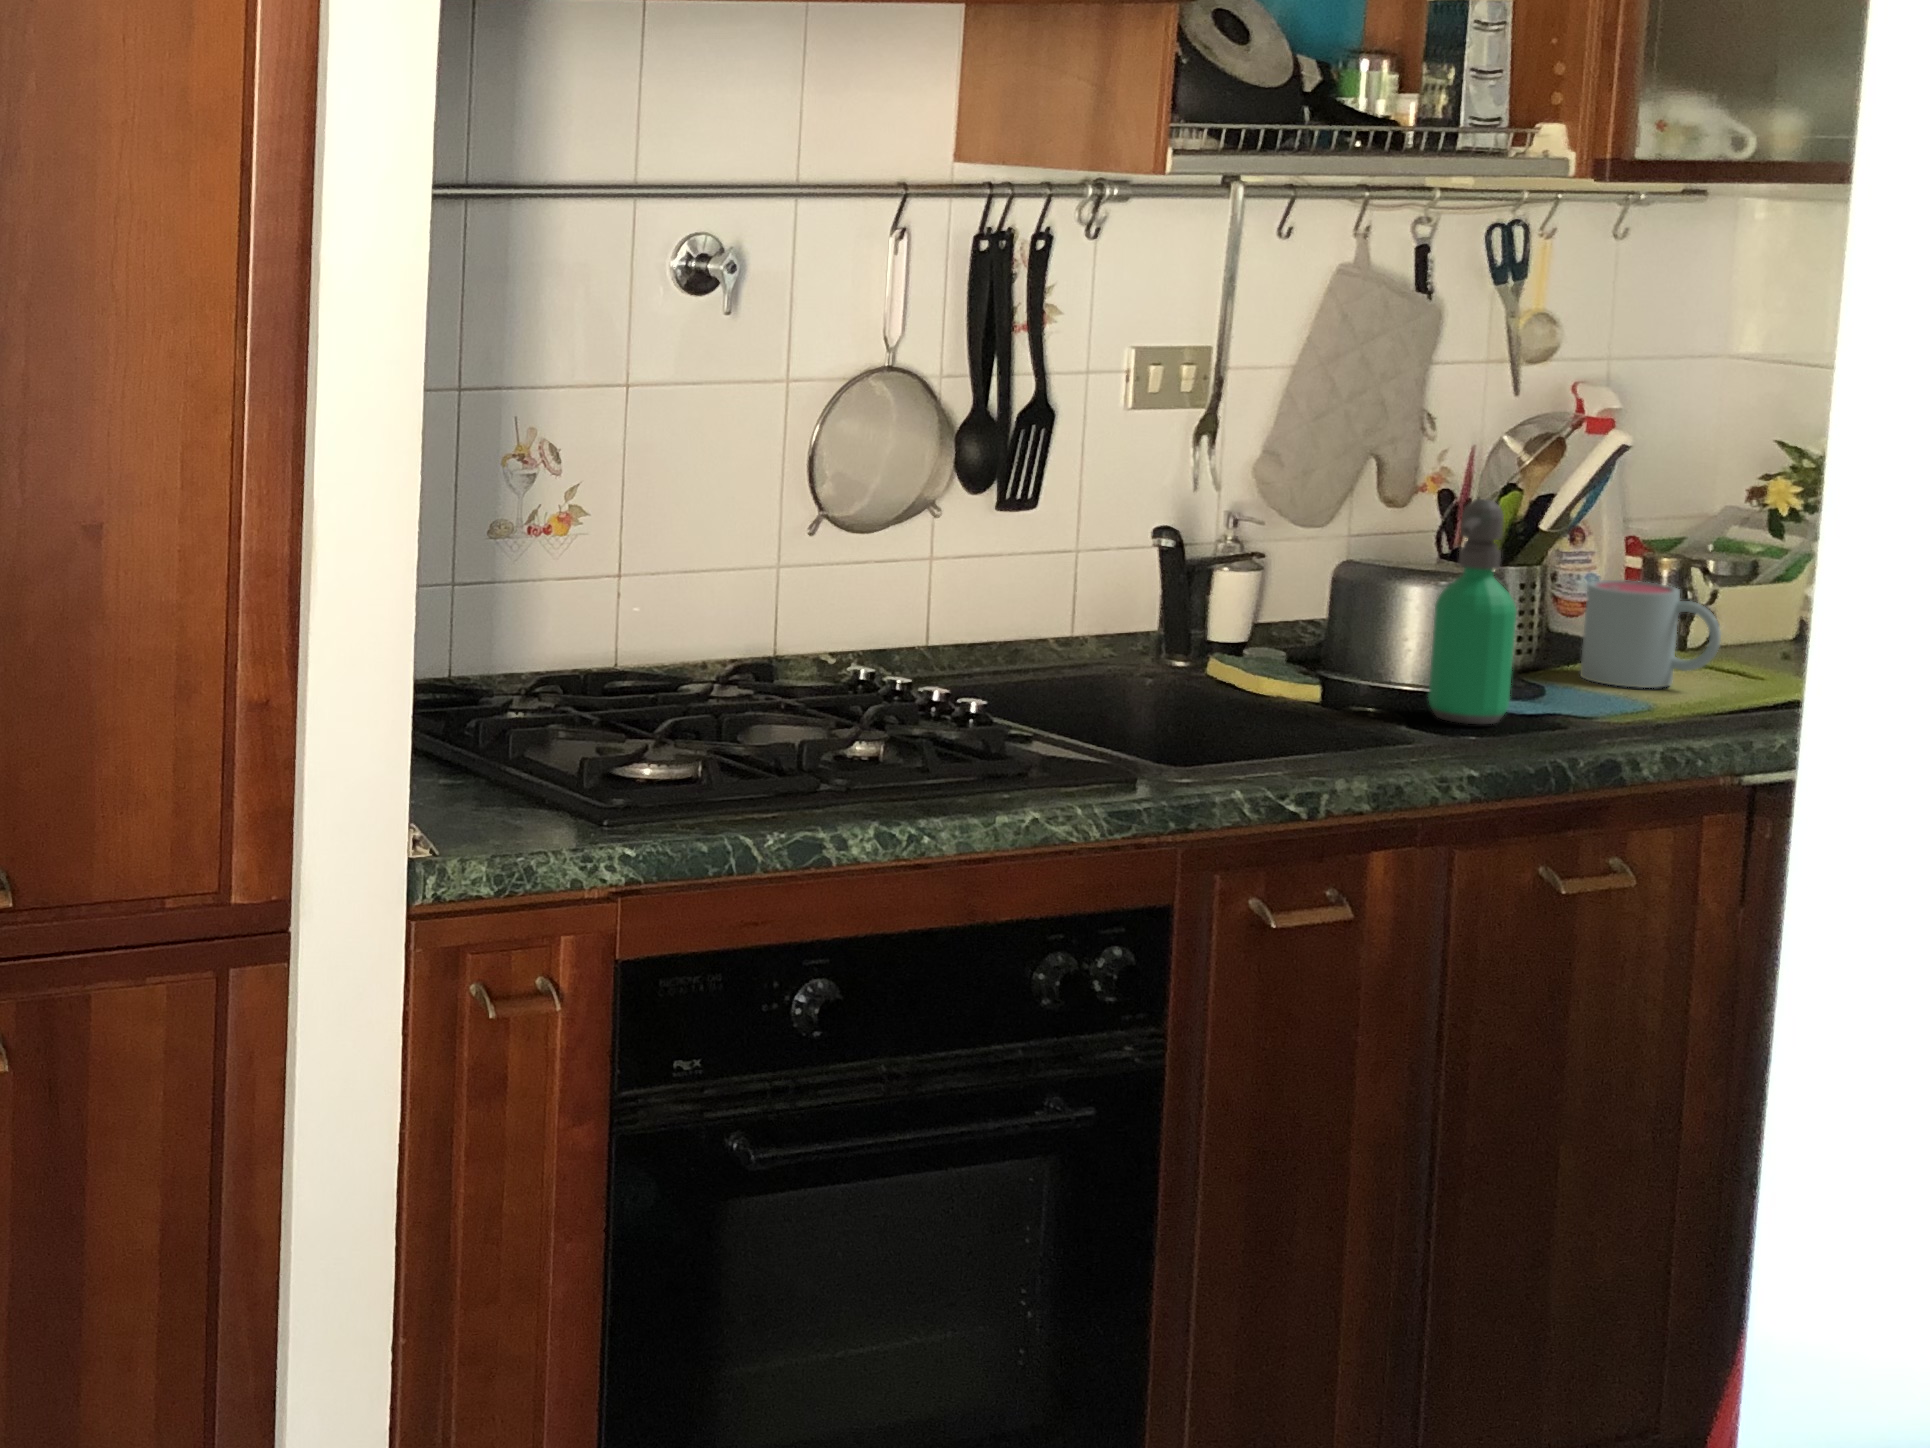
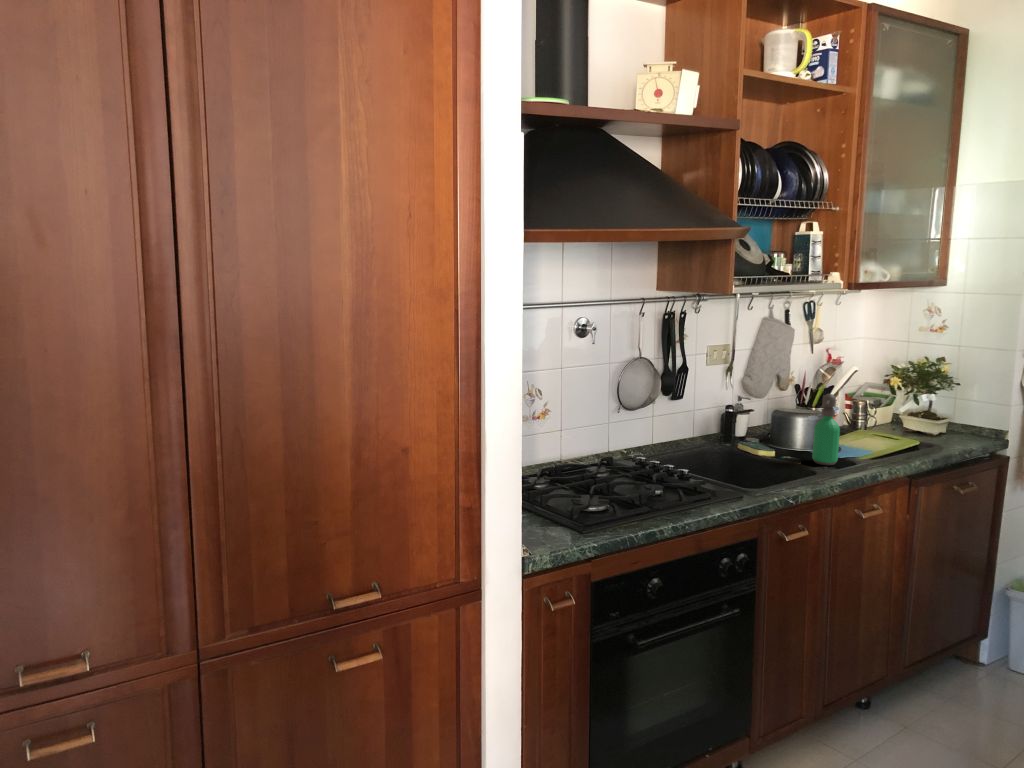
mug: present [1580,580,1721,688] -> none [844,412,888,446]

